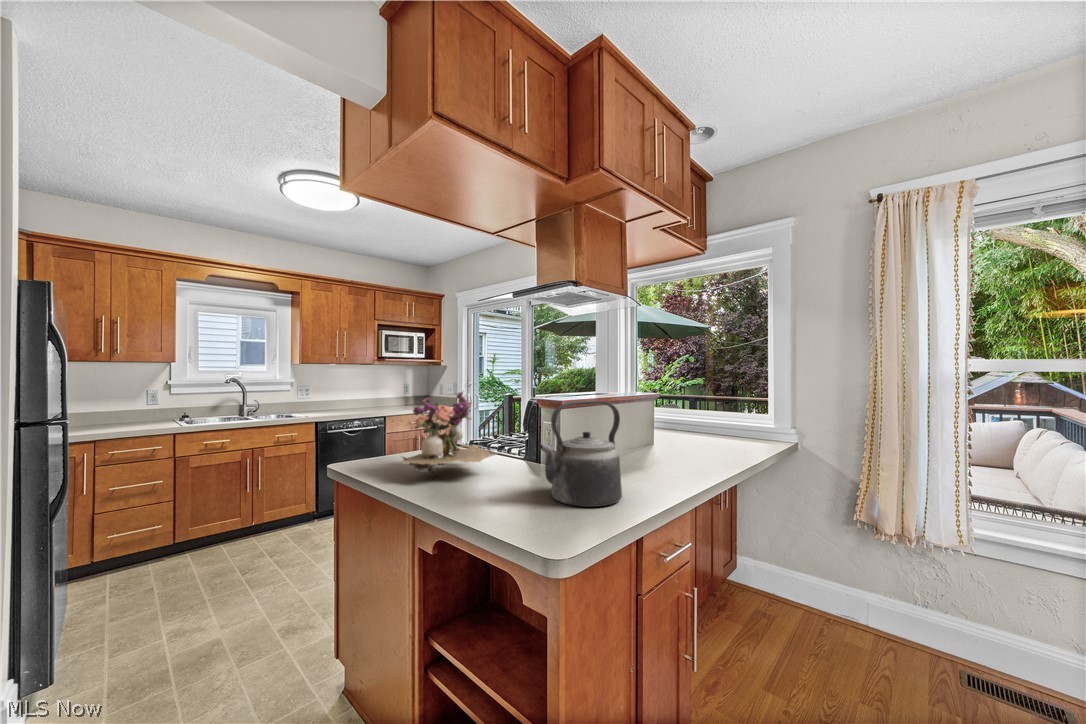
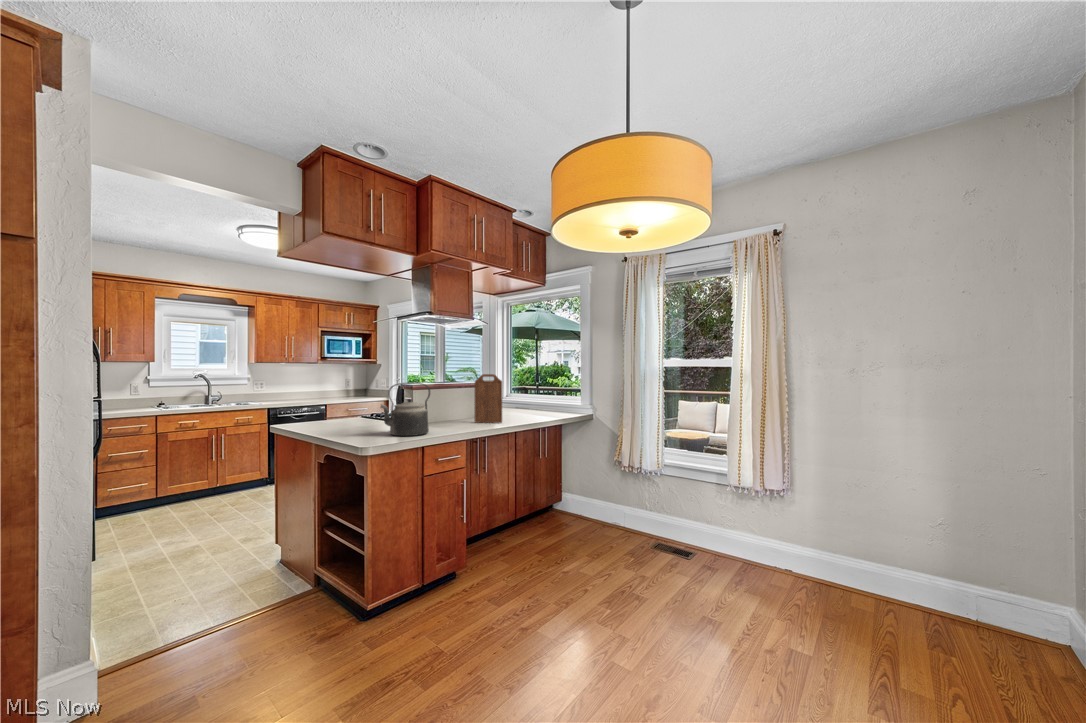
cutting board: none [651,383,700,465] -> present [474,374,502,423]
flower arrangement: present [403,392,498,475] -> none [310,379,372,428]

